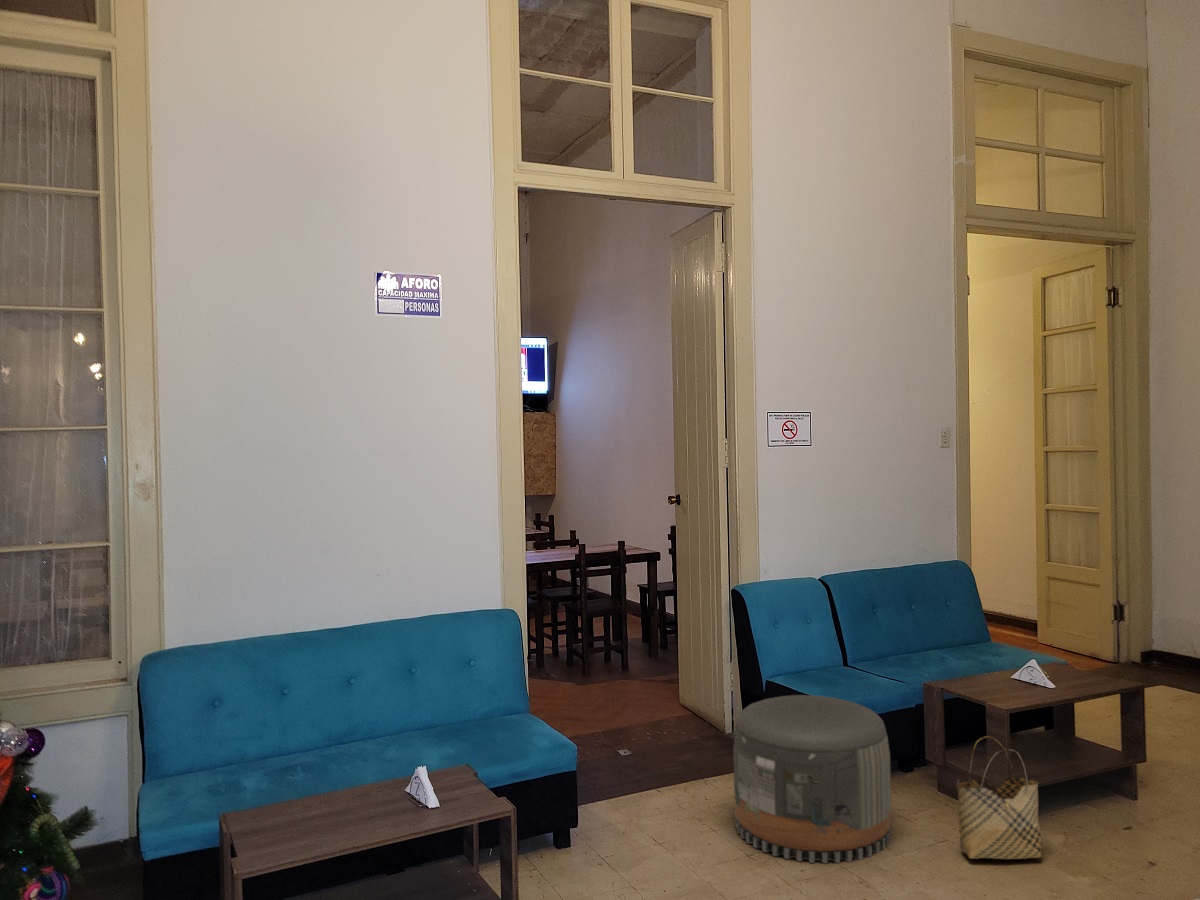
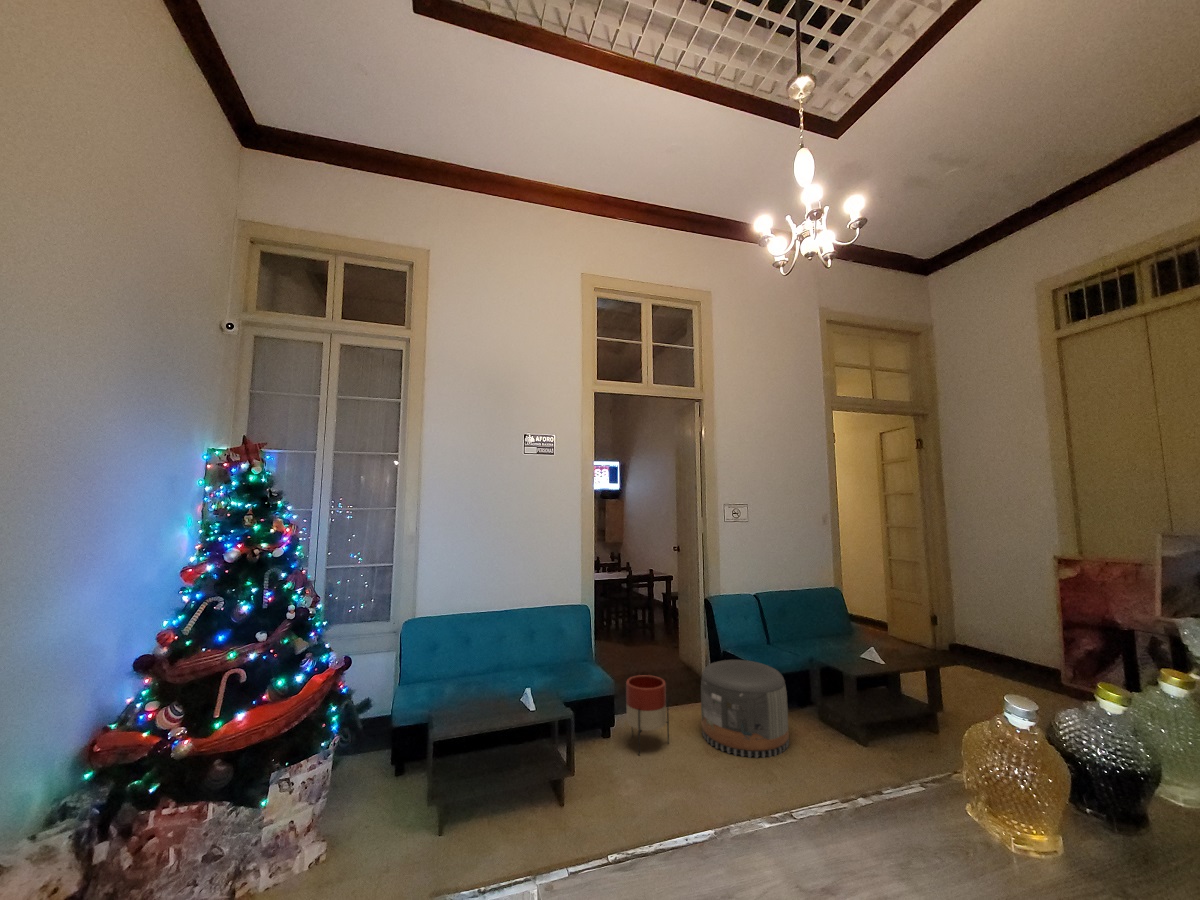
planter: none [598,731,678,874] -> present [626,675,669,755]
woven basket: present [956,736,1042,859] -> none [824,689,875,764]

